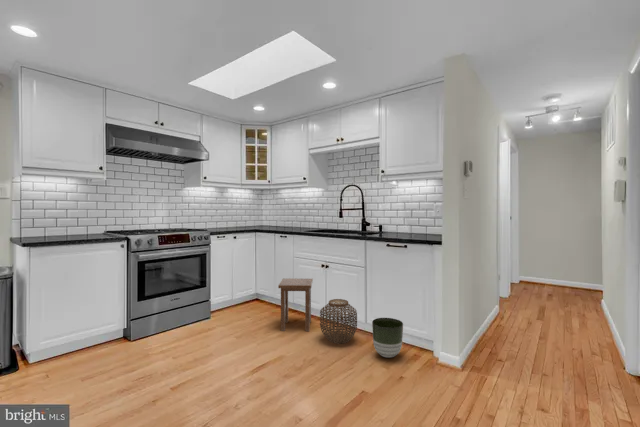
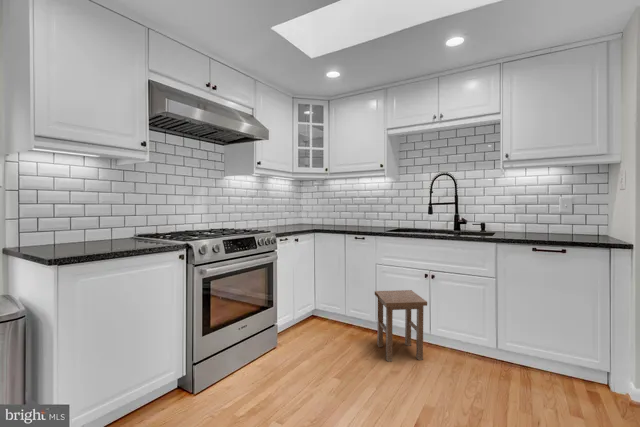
woven basket: present [320,299,357,344] -> none [447,319,501,379]
planter: present [372,318,403,358] -> none [538,345,588,401]

